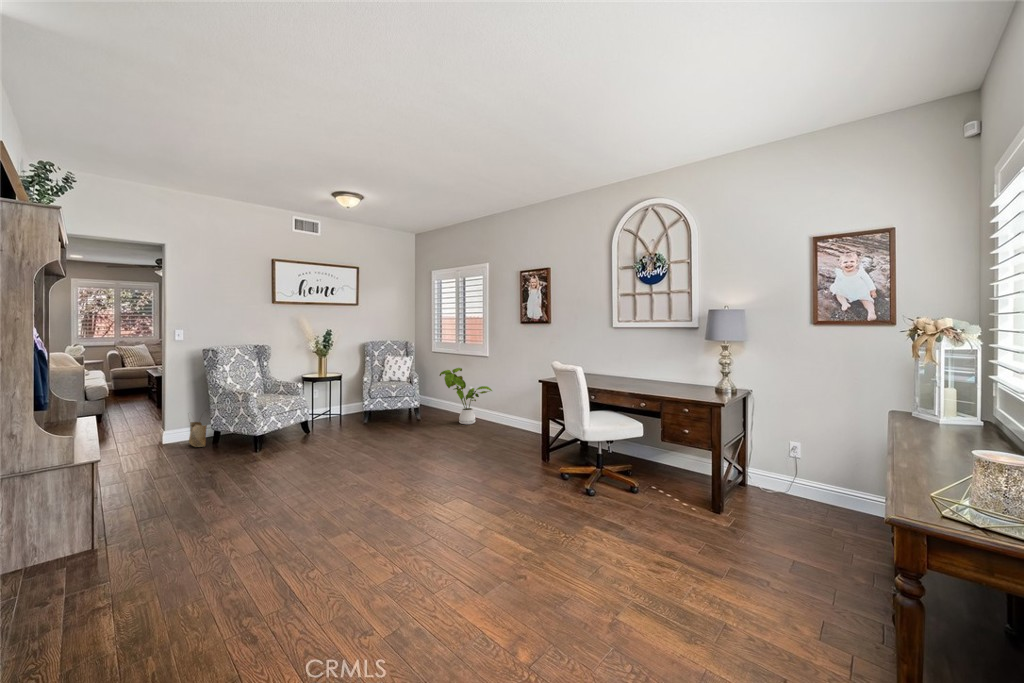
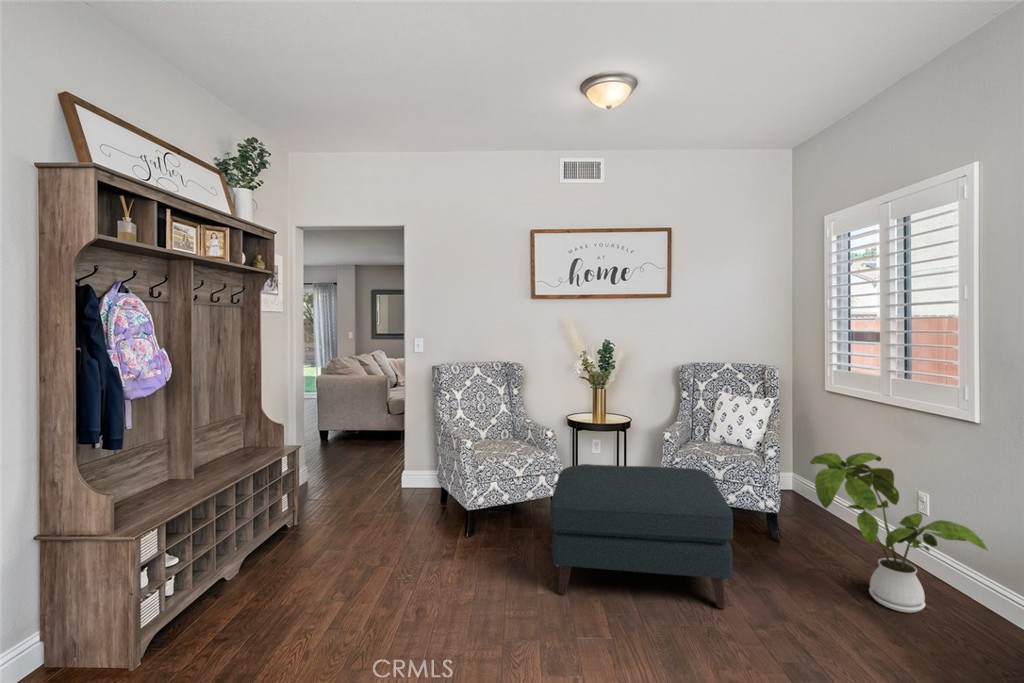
ottoman: none [326,387,421,449] -> present [550,464,733,609]
woven basket: present [189,422,207,447] -> none [414,452,434,505]

